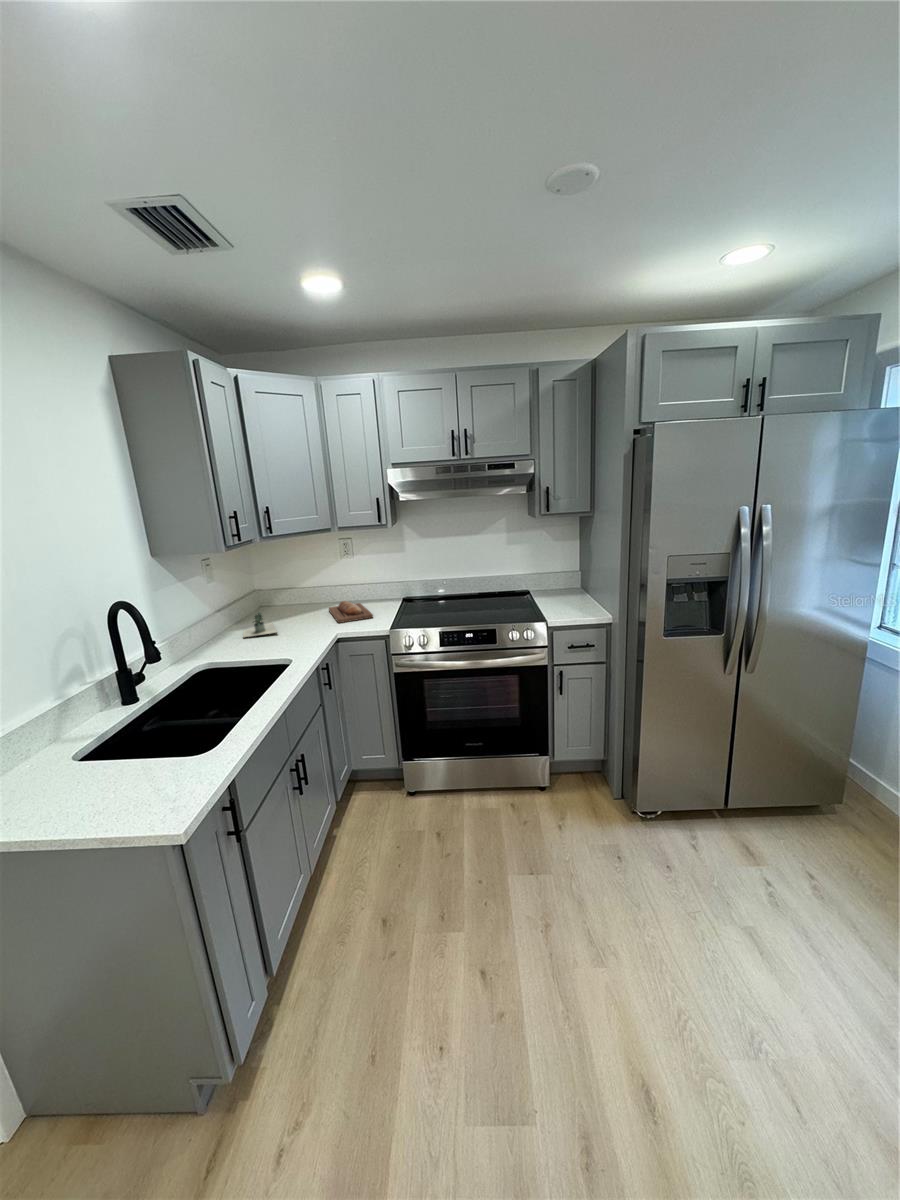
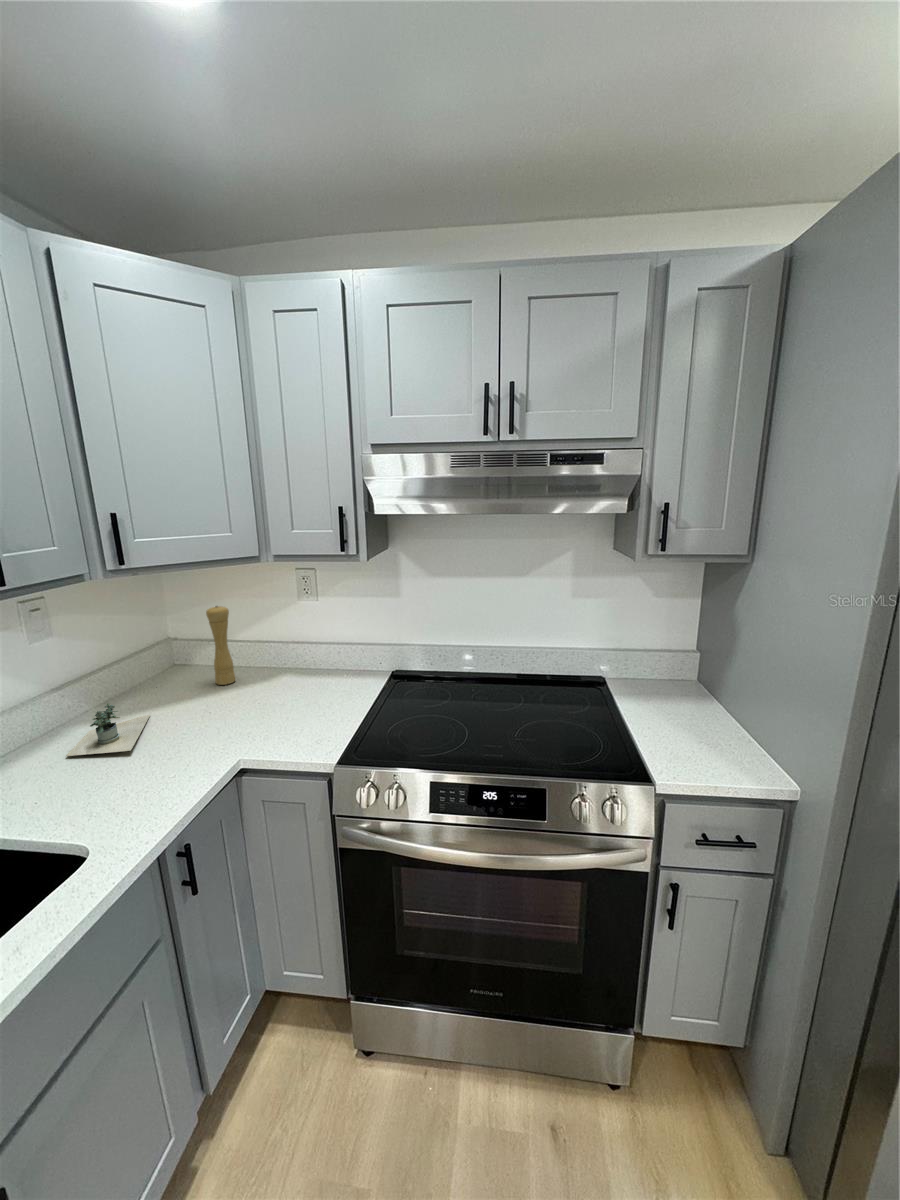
pepper mill: none [291,563,309,611] -> present [206,606,235,685]
bread loaf: present [329,601,373,623] -> none [254,676,322,730]

